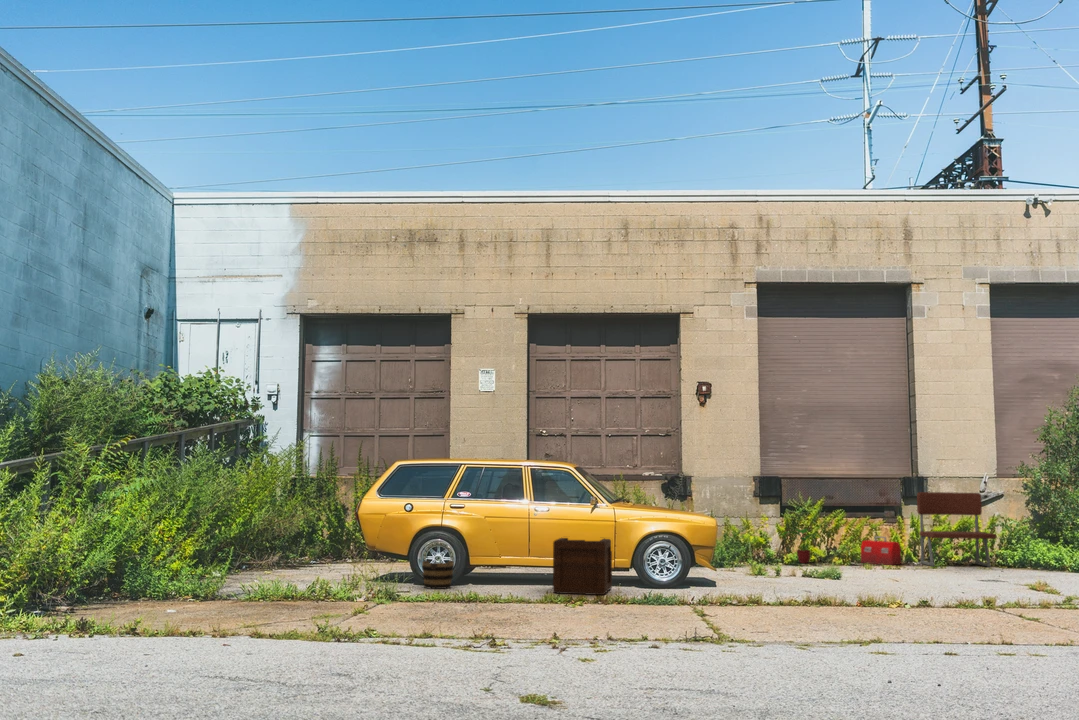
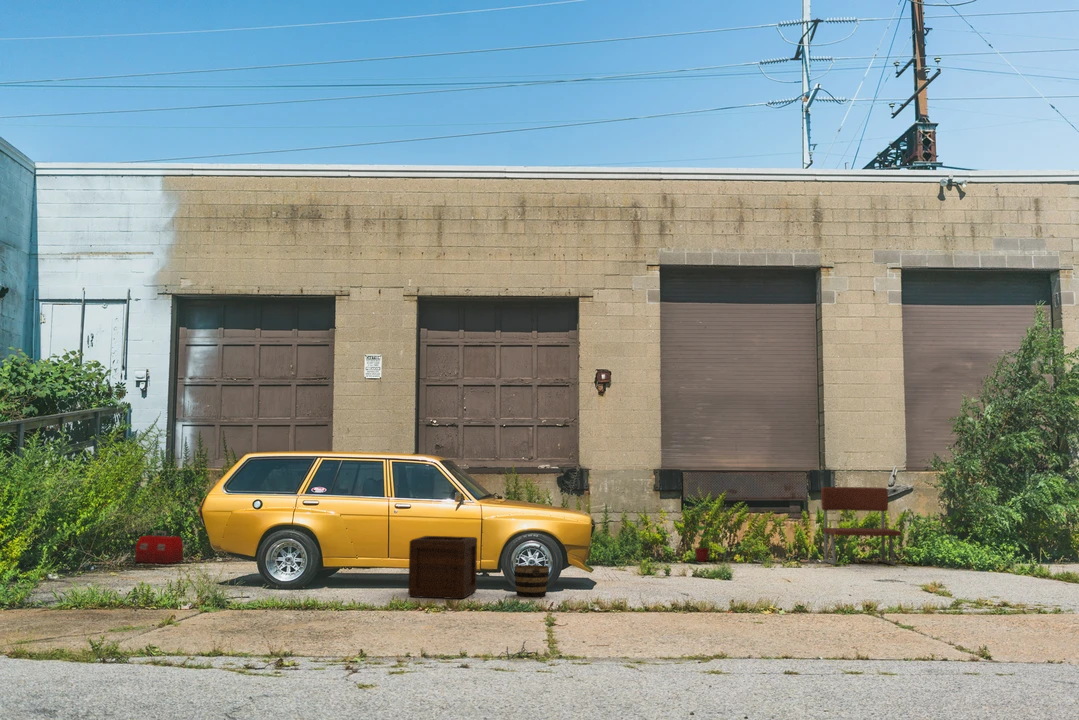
toolbox: present [861,536,901,565] -> present [135,531,183,563]
bucket: present [422,561,454,589] -> present [514,565,549,597]

